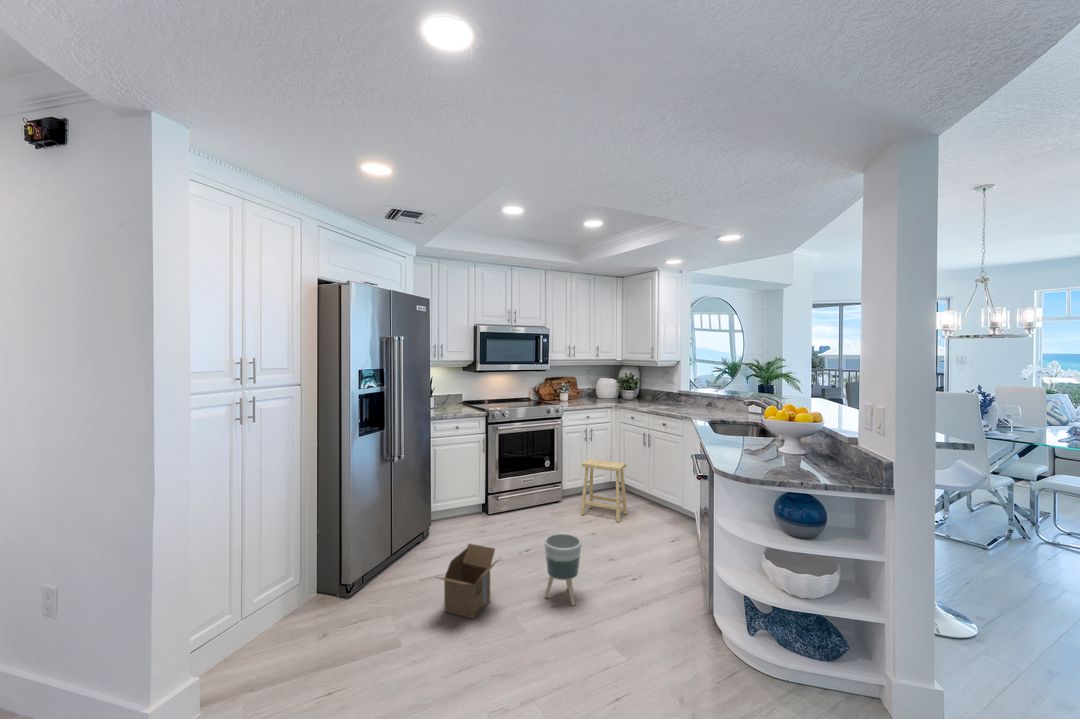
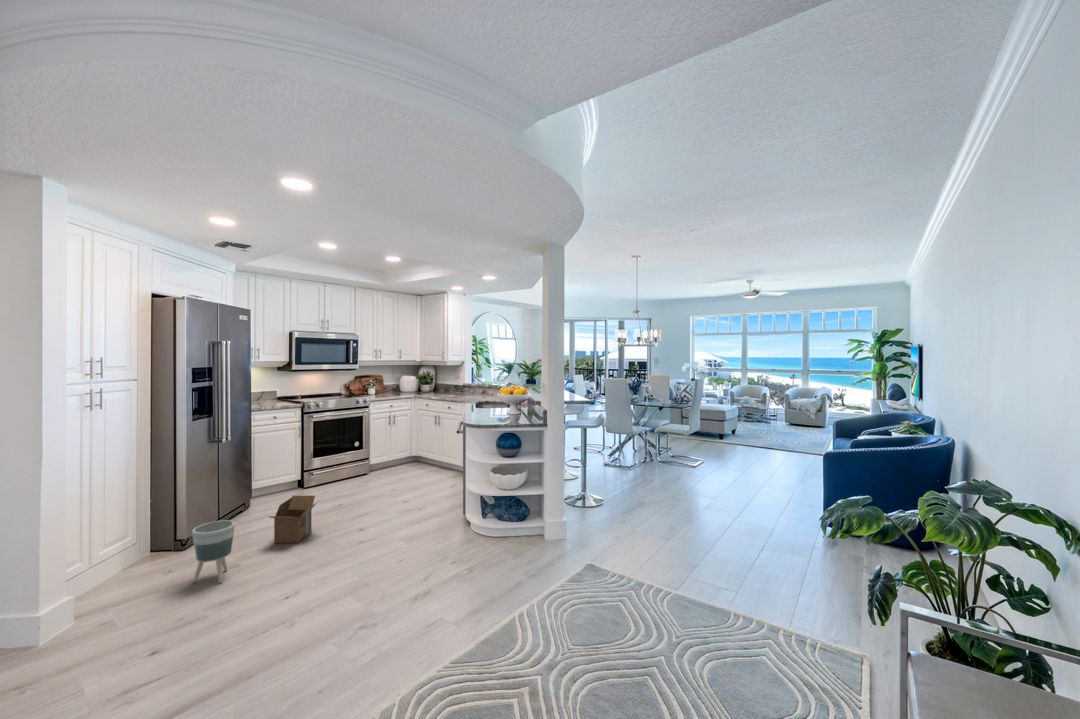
footstool: present [581,459,627,522] -> none [385,437,421,481]
planter: present [544,534,581,605] -> present [192,520,235,583]

